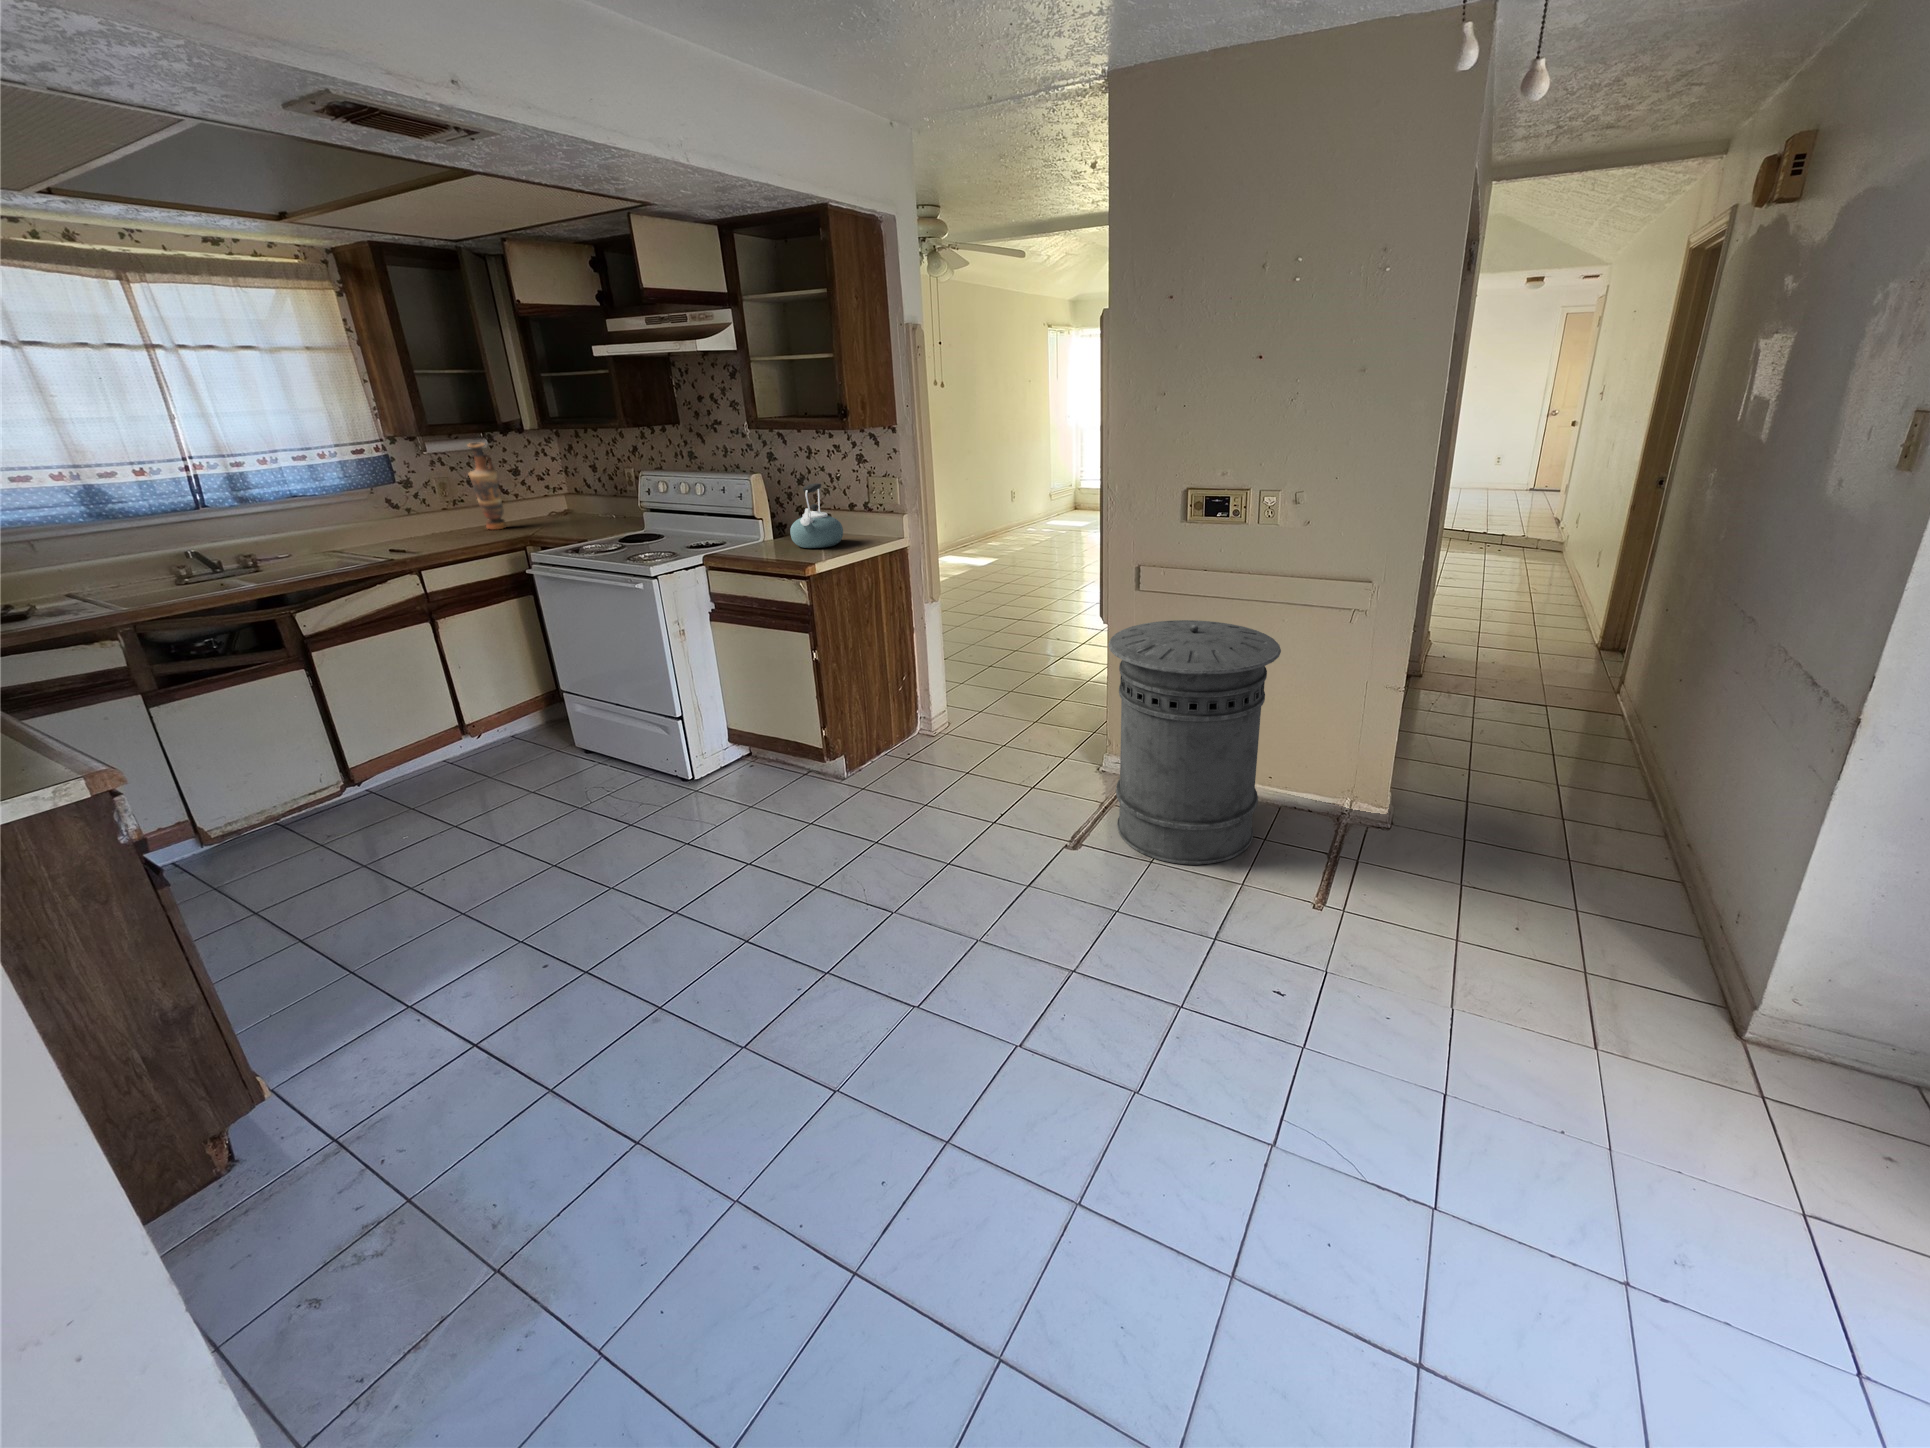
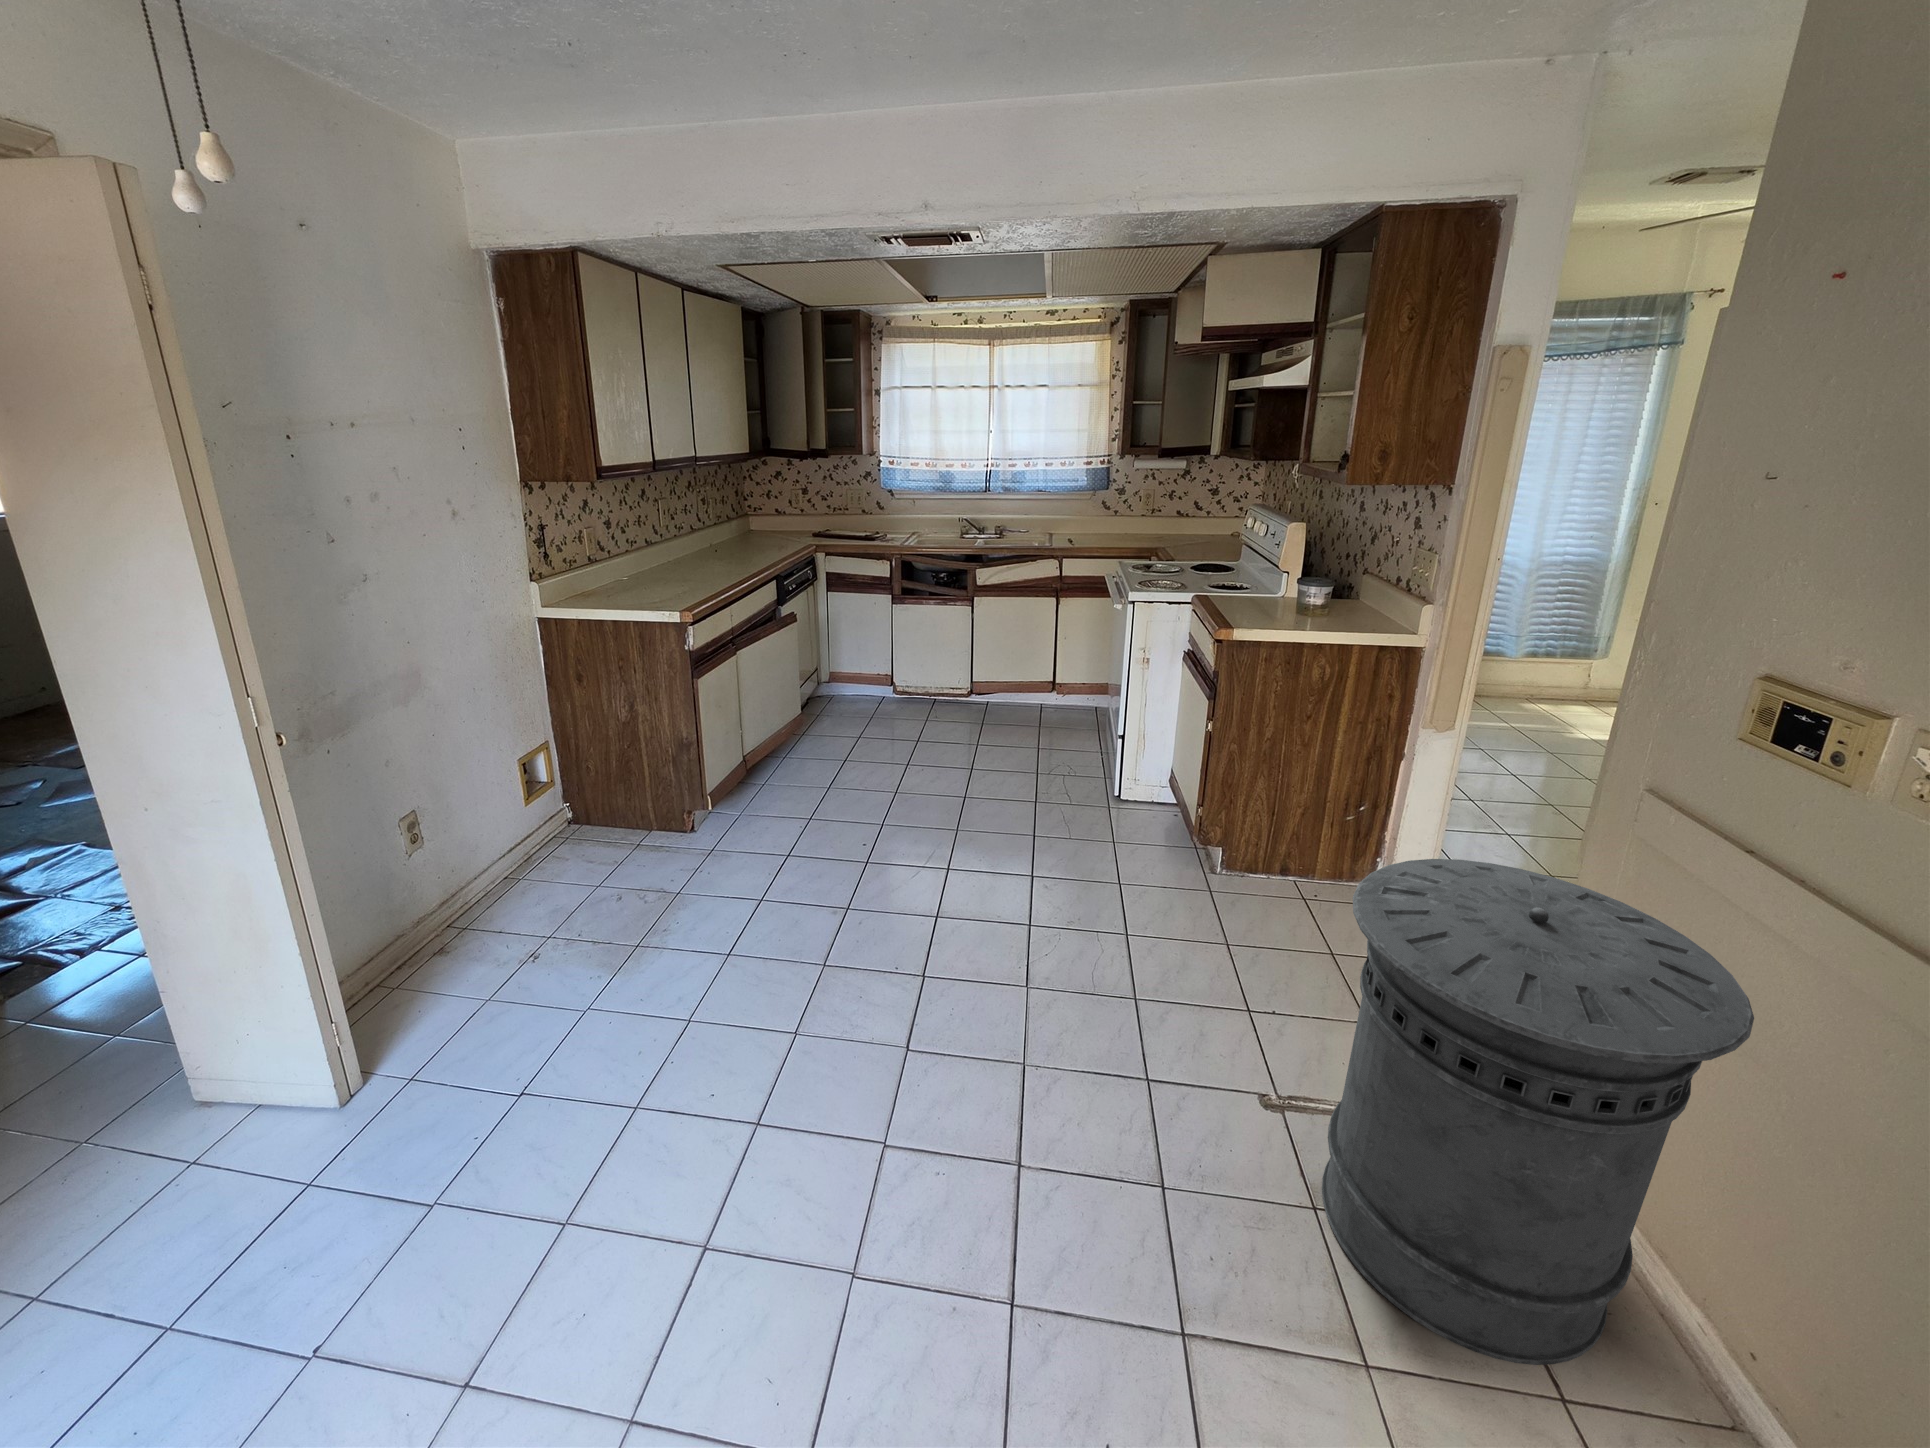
vase: present [468,443,506,530] -> none [1154,464,1177,539]
kettle: present [790,483,843,548] -> none [1270,543,1340,617]

